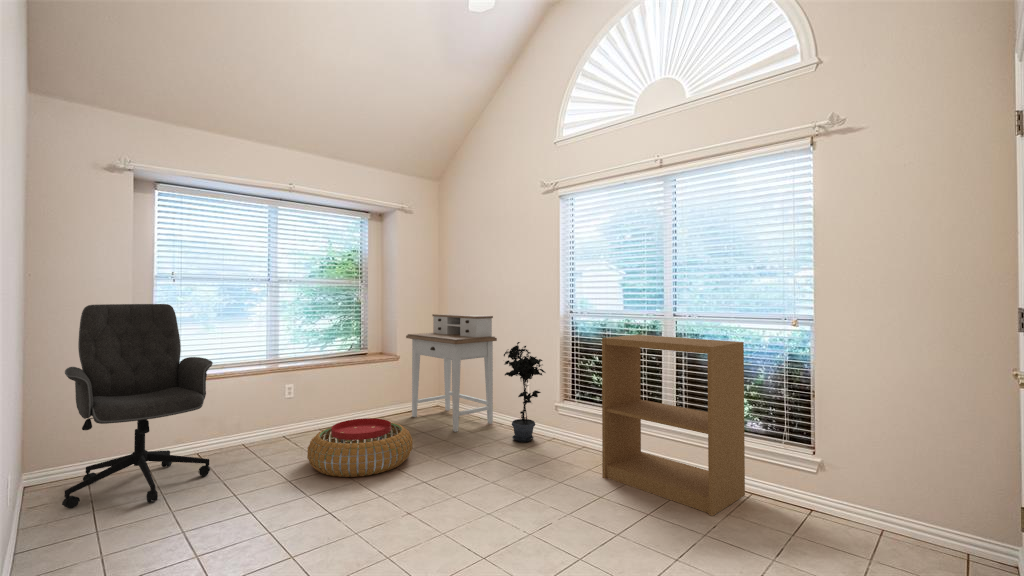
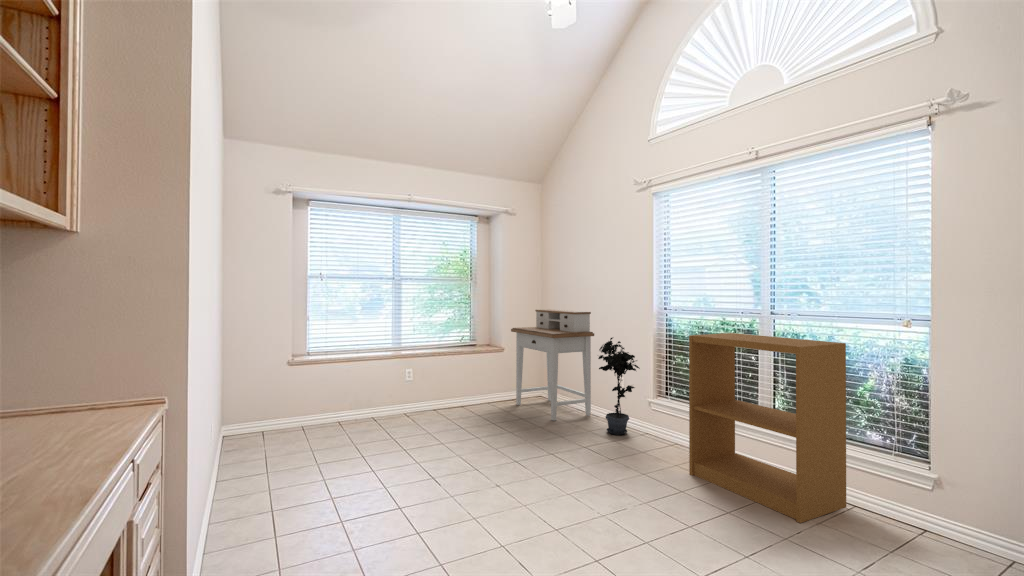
office chair: present [62,304,213,508] -> none [243,299,347,457]
pouf: present [307,418,413,477] -> none [420,402,510,452]

